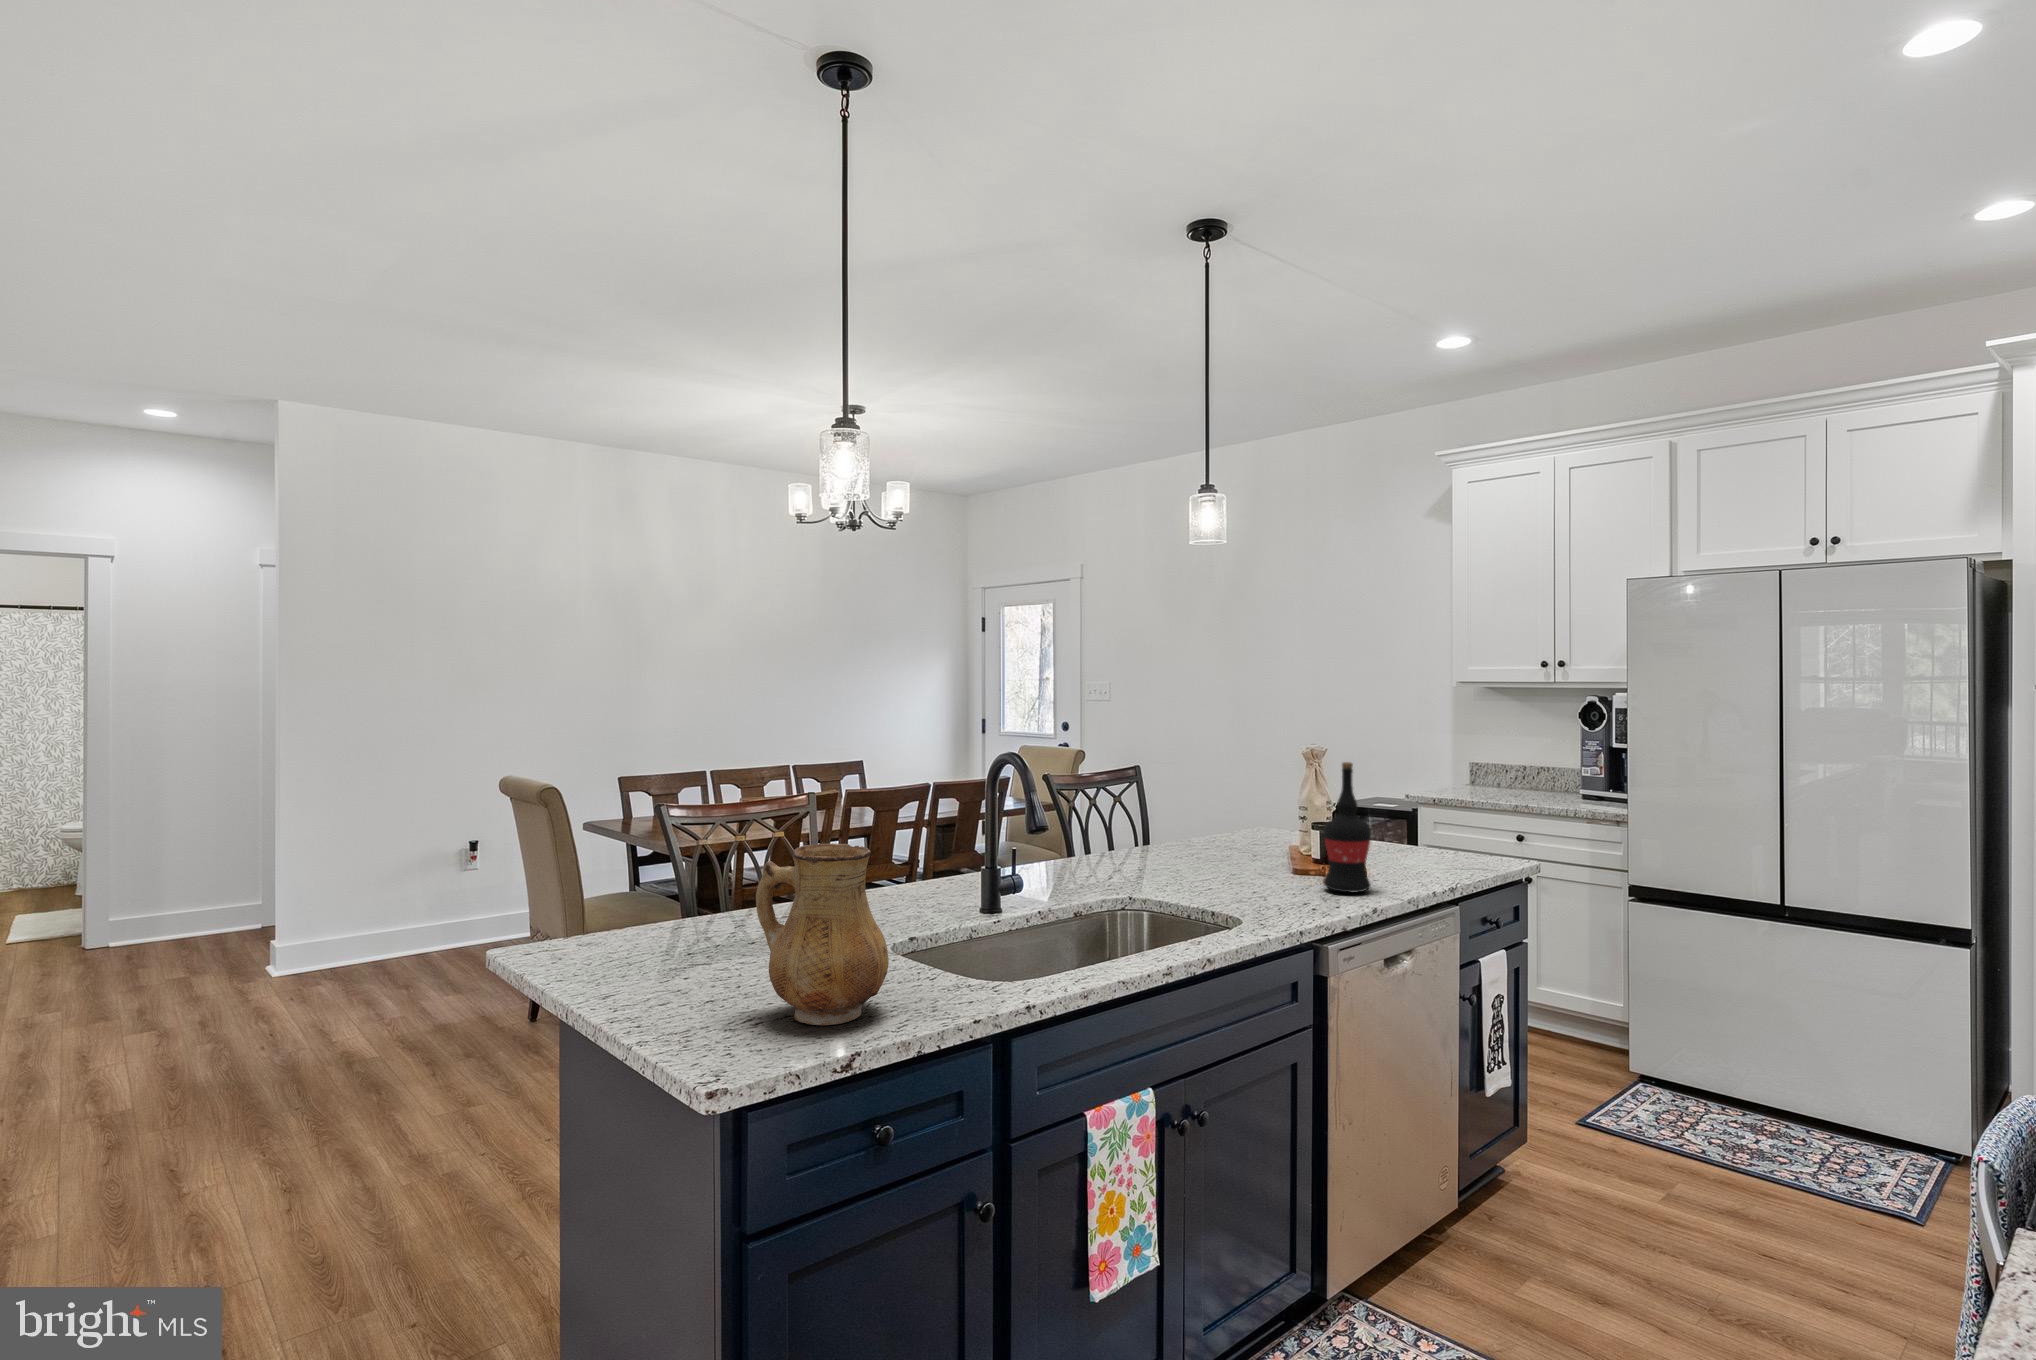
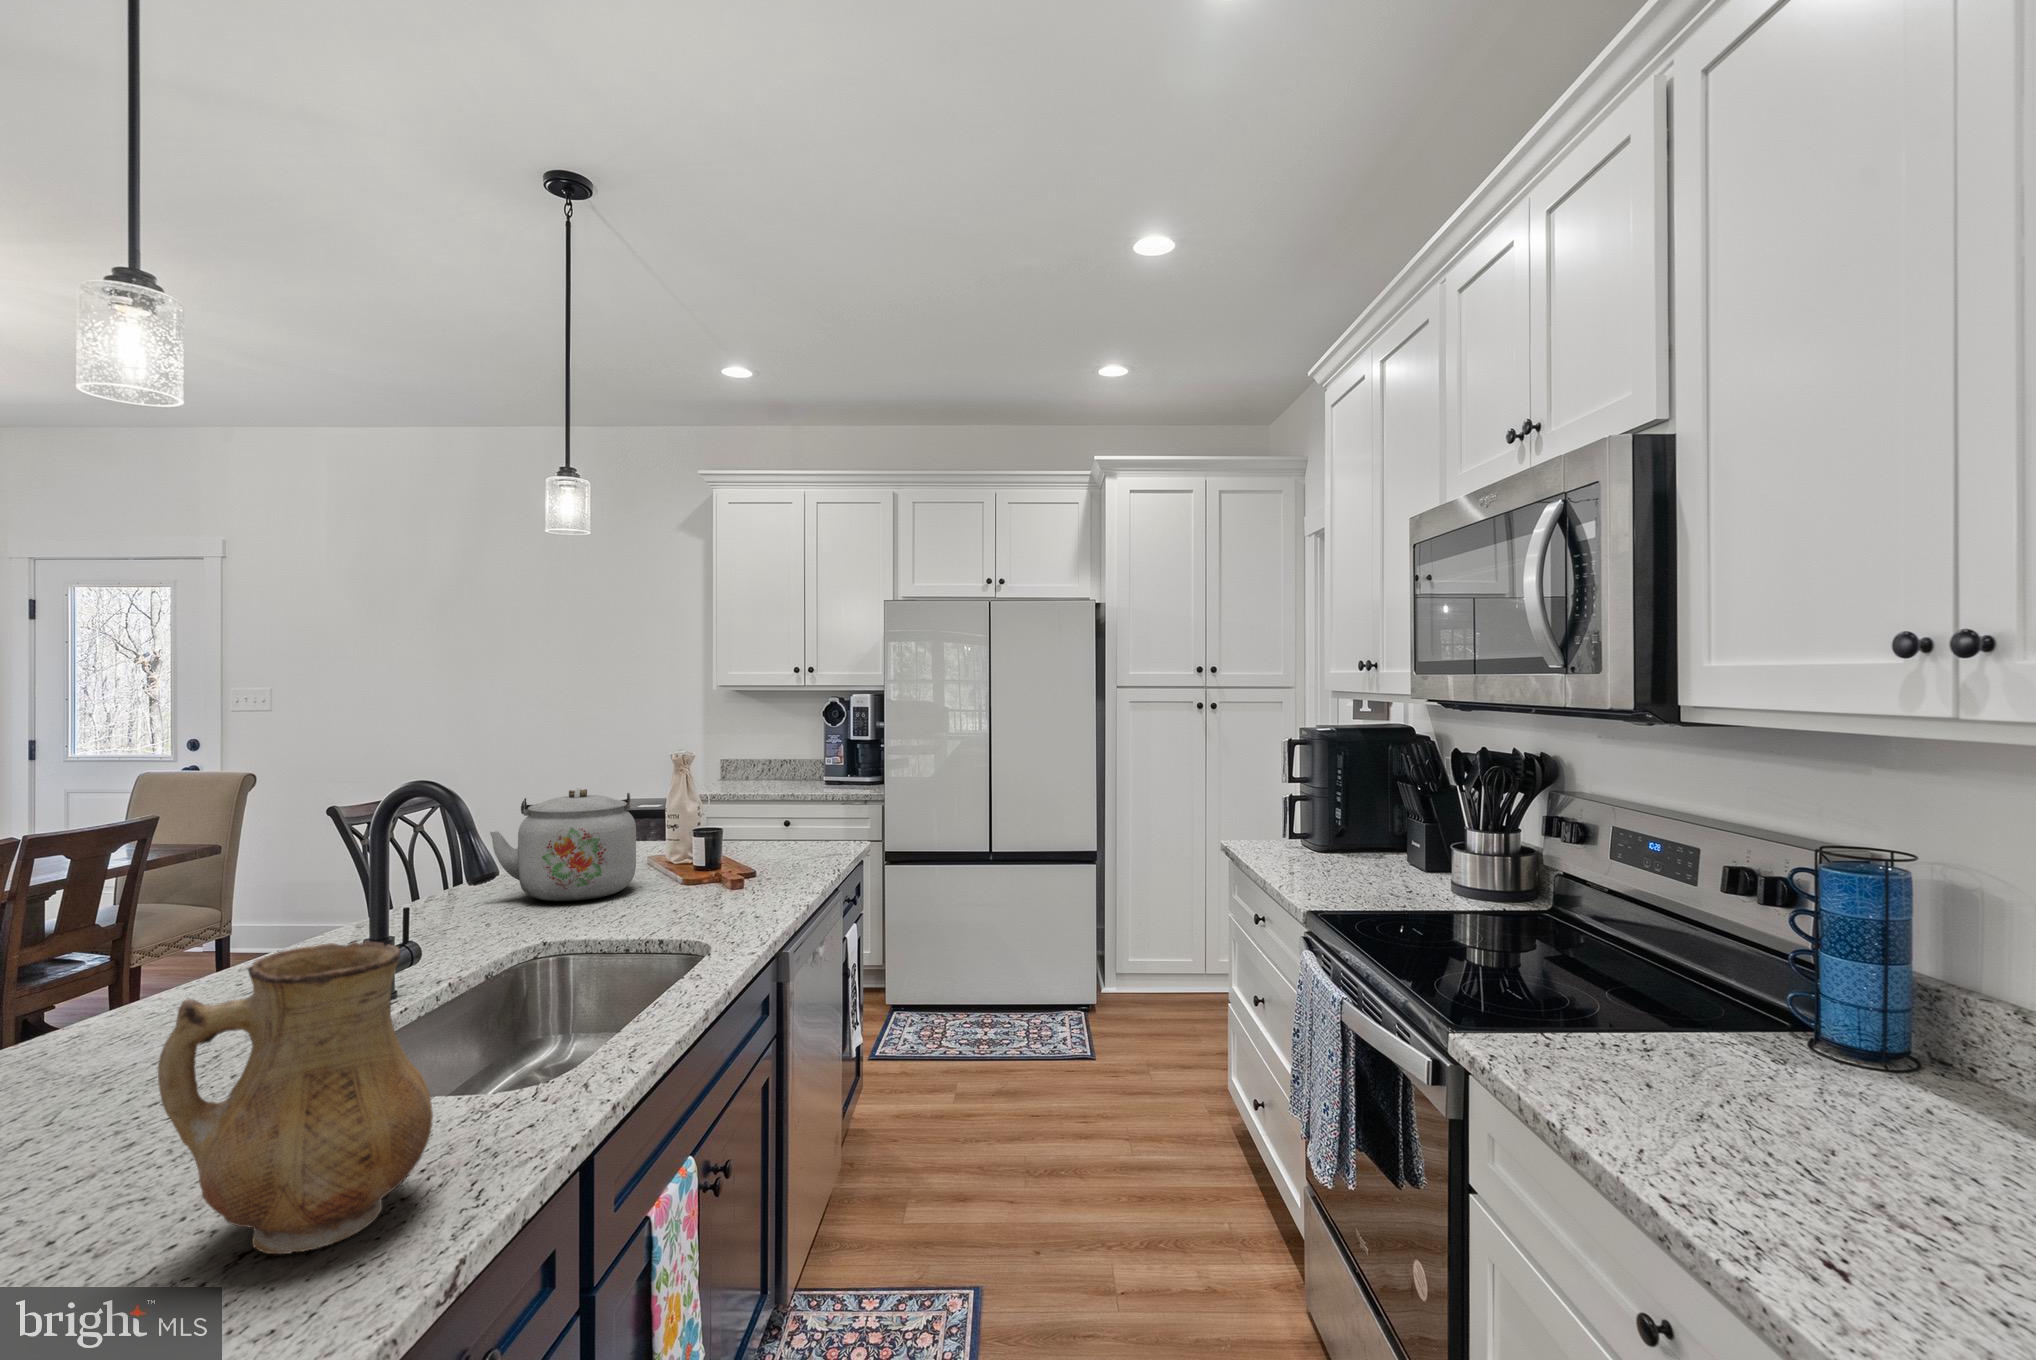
wine bottle: present [1324,762,1371,892] -> none [740,765,787,895]
kettle: none [1131,772,1253,871] -> present [490,788,636,901]

